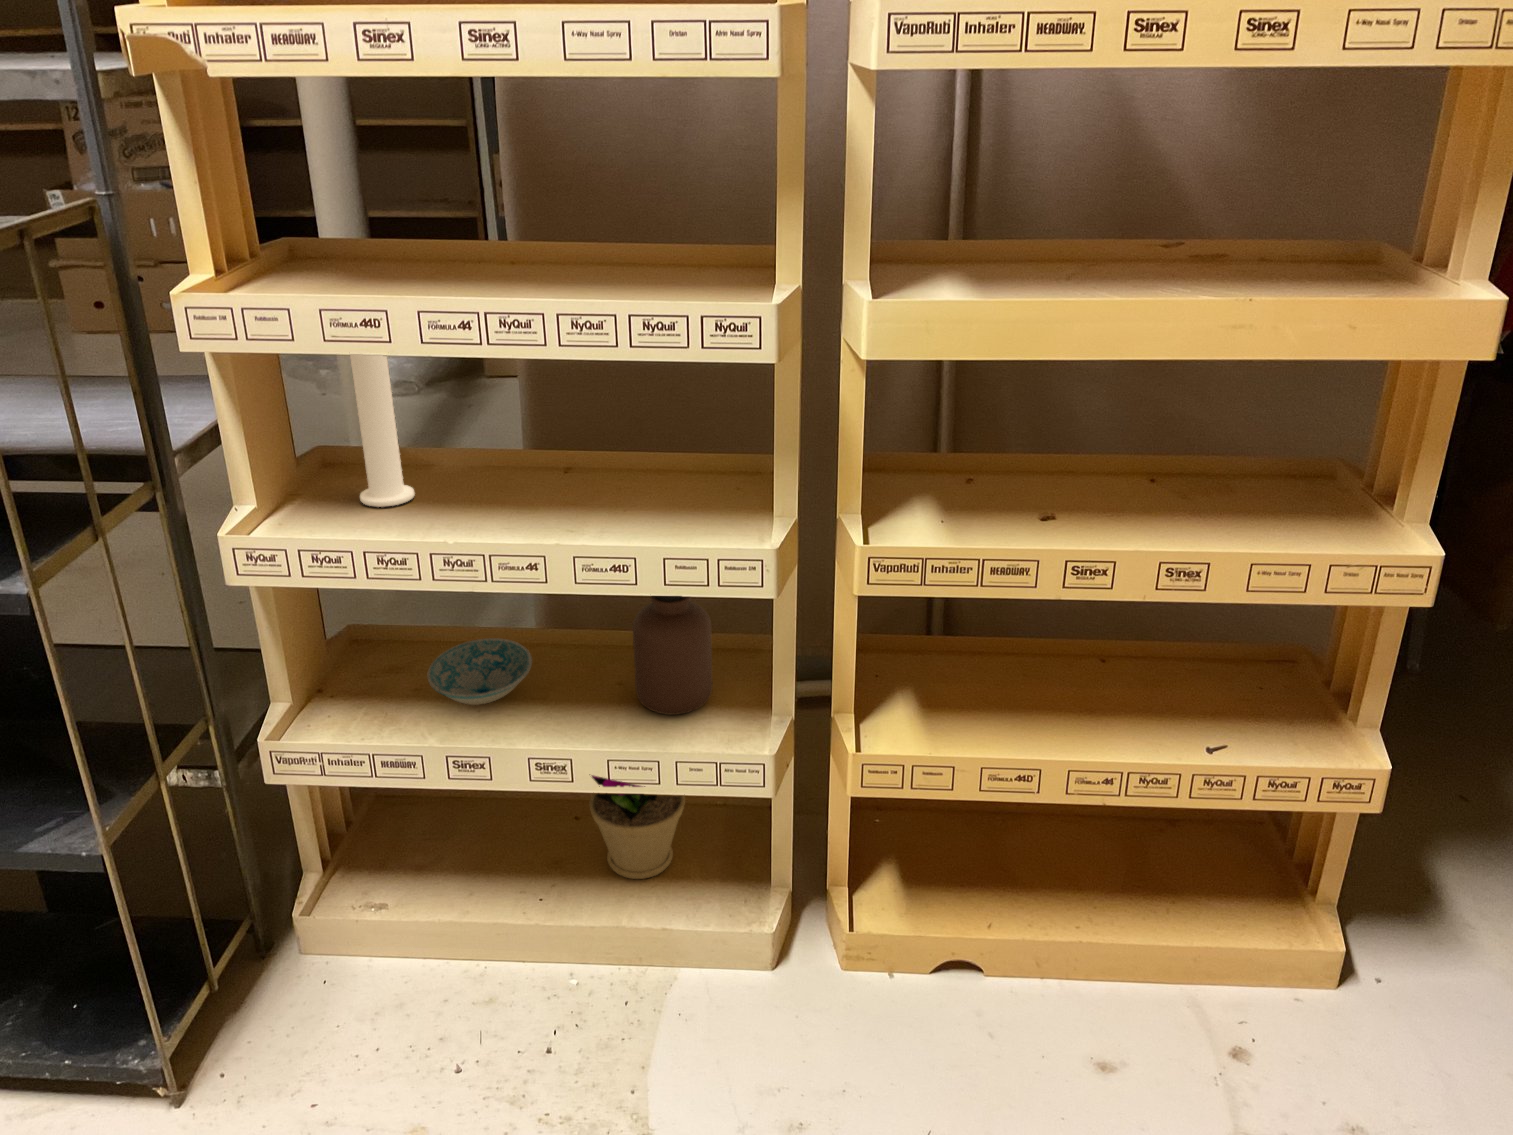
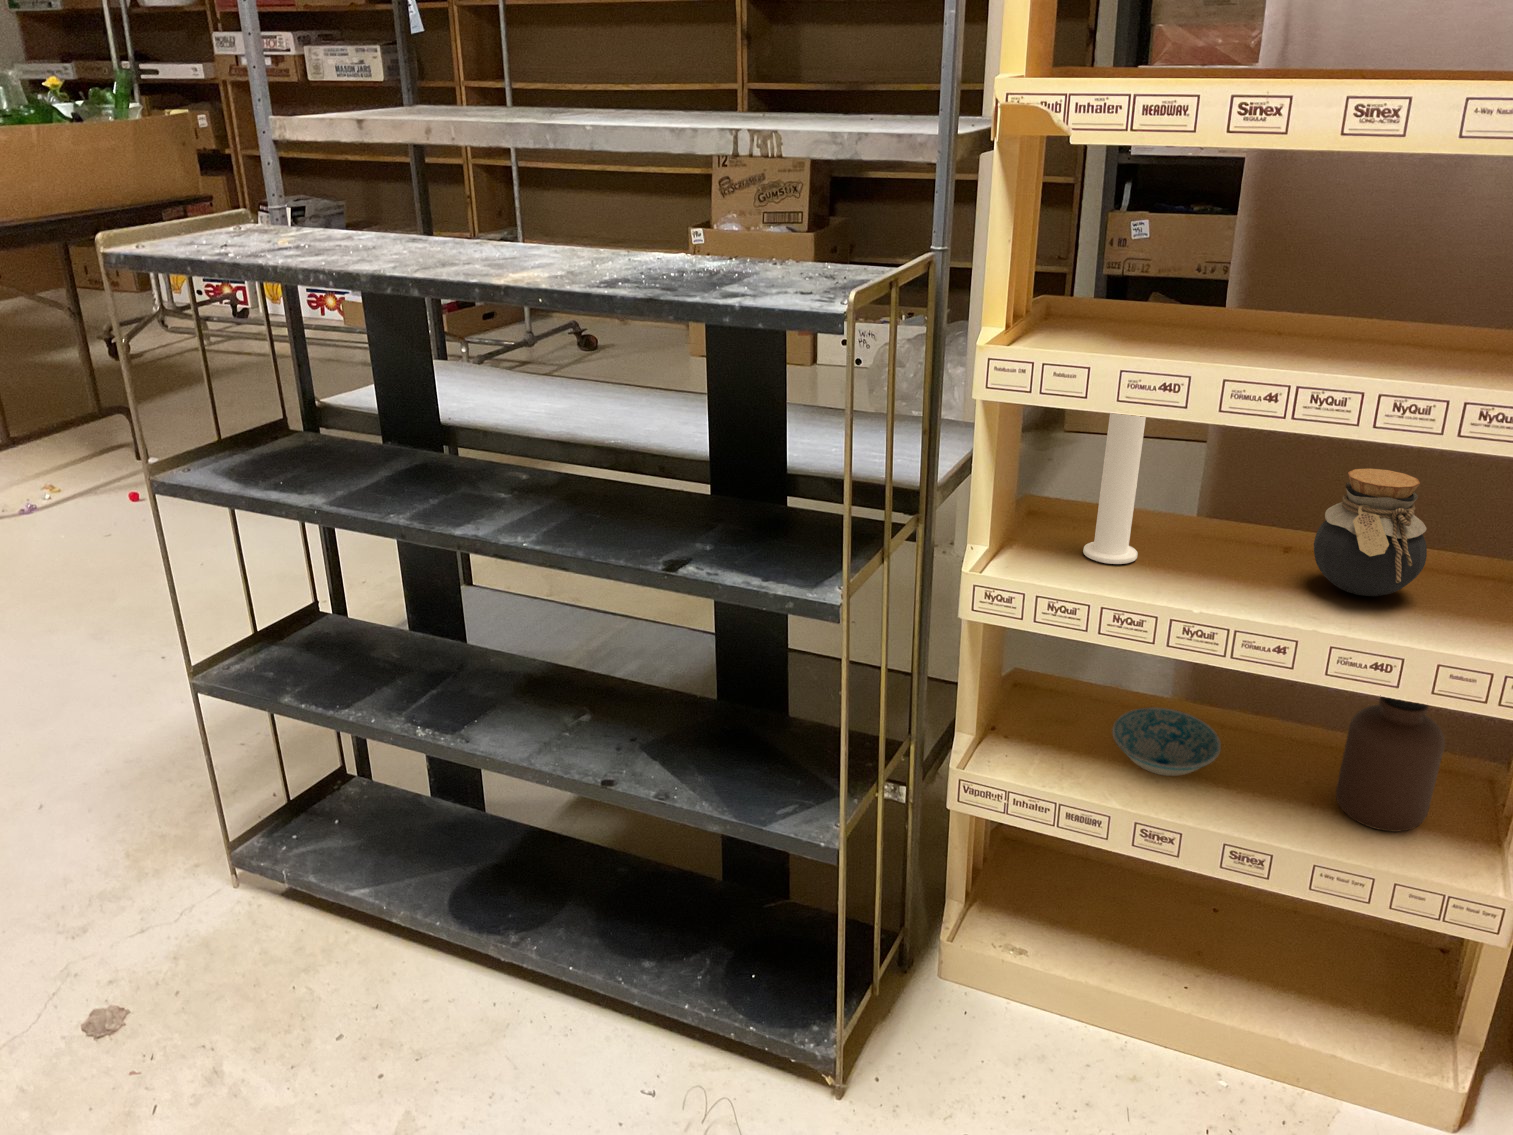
jar: none [567,383,663,503] -> present [1314,468,1427,596]
flower pot: present [589,775,685,879] -> none [1248,813,1367,994]

